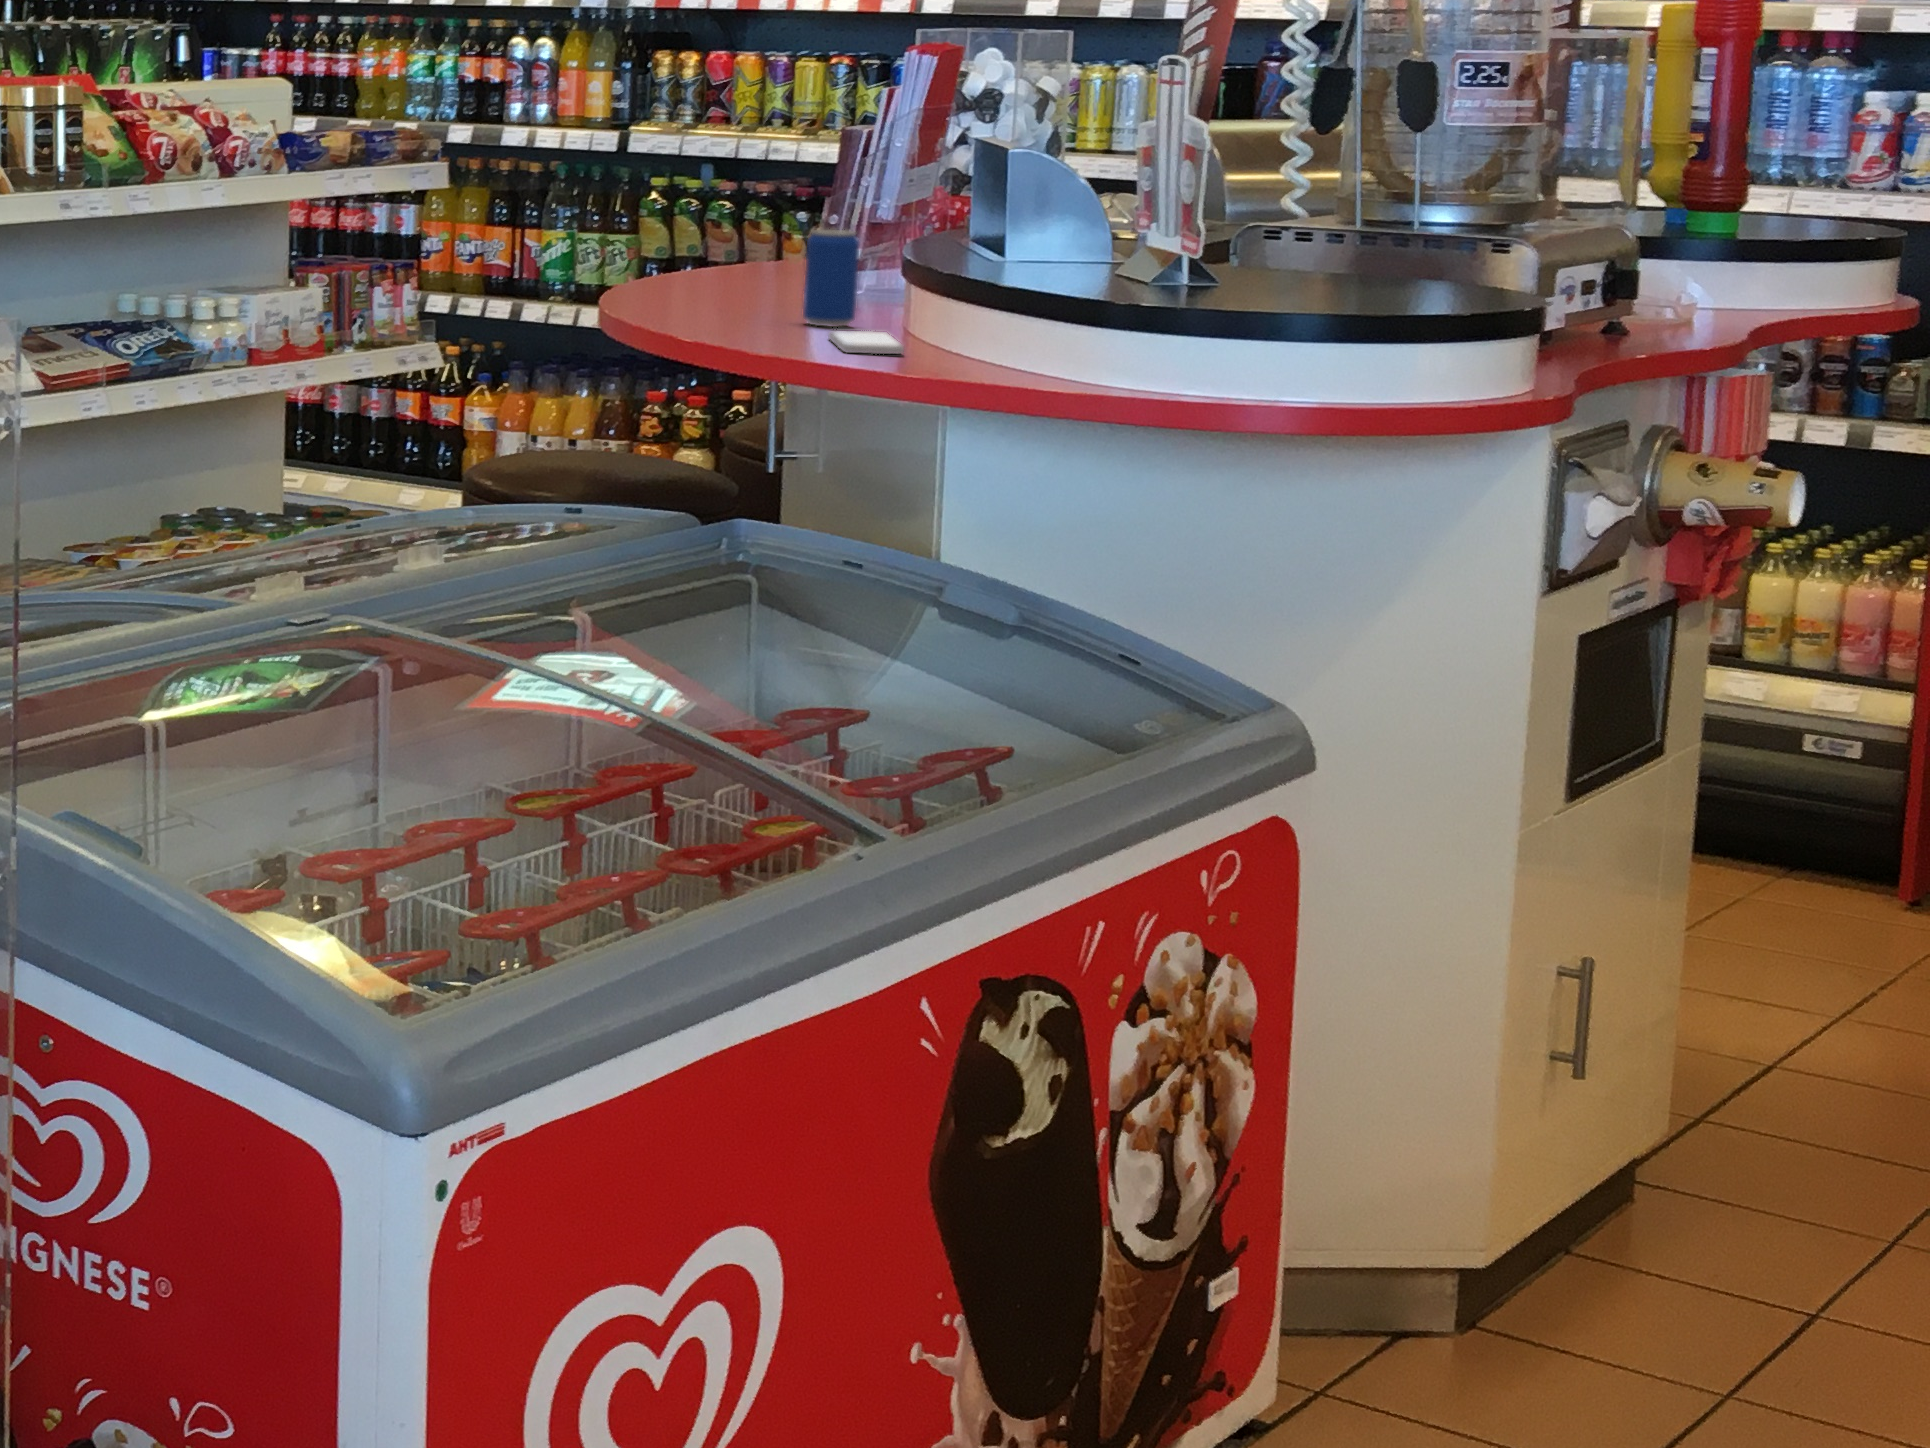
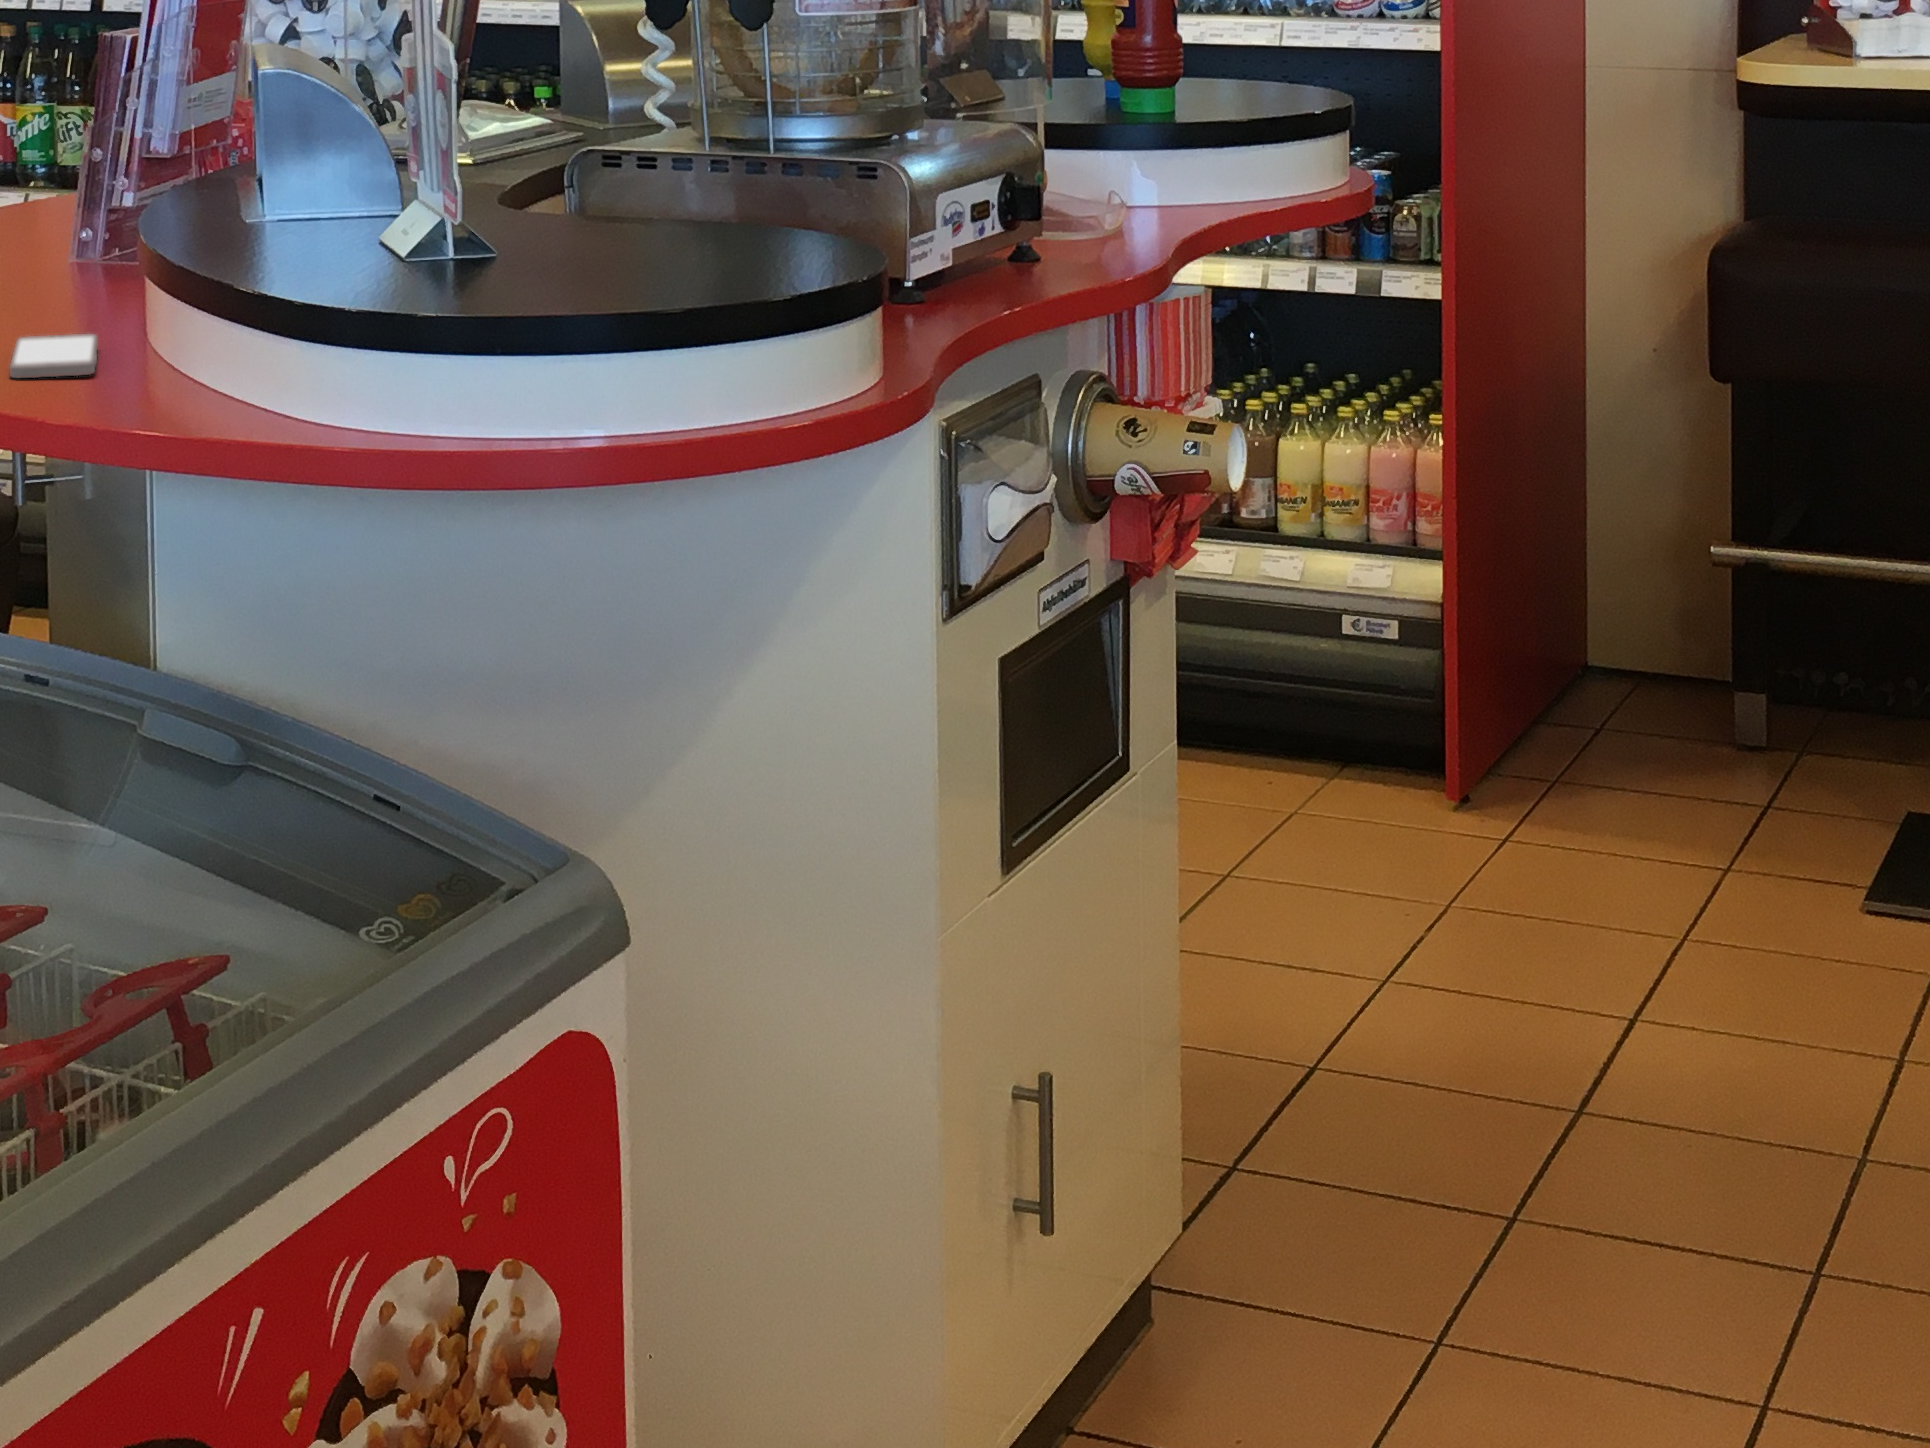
beverage can: present [803,230,860,327] -> none [10,188,82,322]

